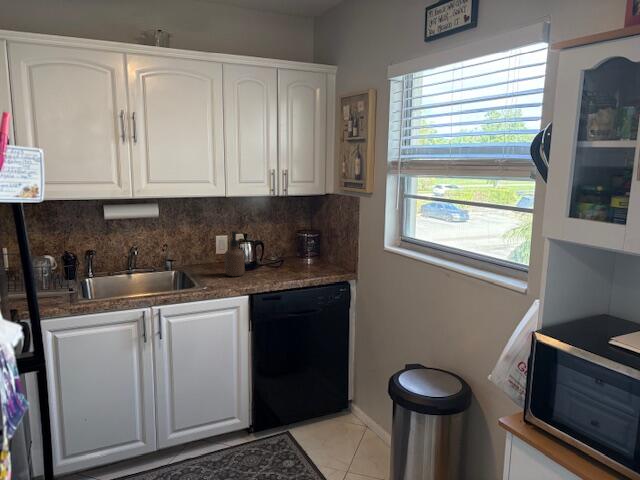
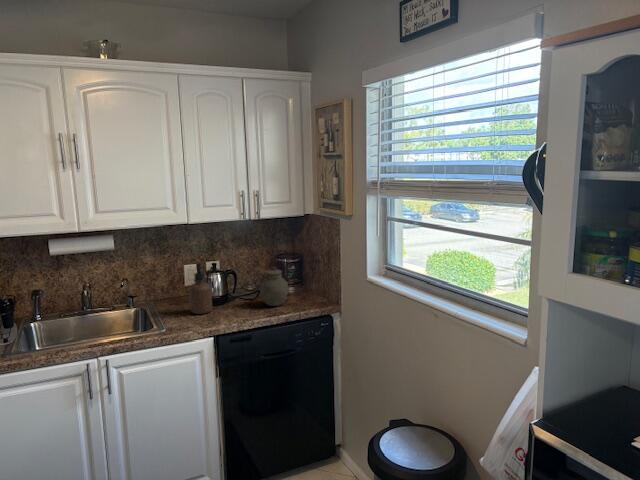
jar: none [286,238,311,272] -> present [260,267,288,306]

